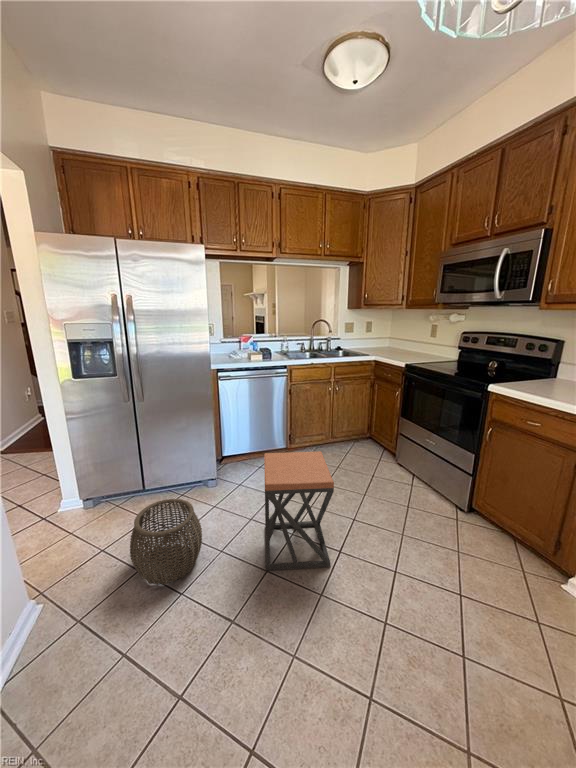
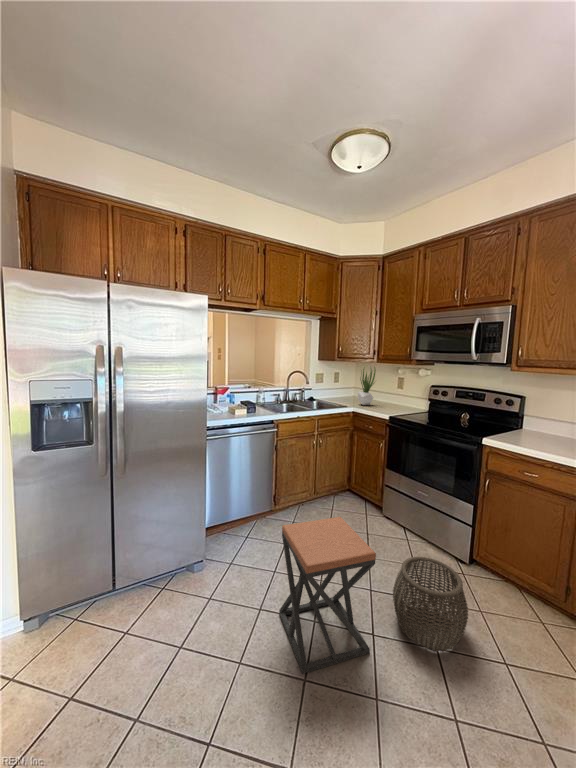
potted plant: none [385,312,406,354] -> present [358,367,376,405]
woven basket: present [130,499,202,585] -> present [393,557,468,651]

